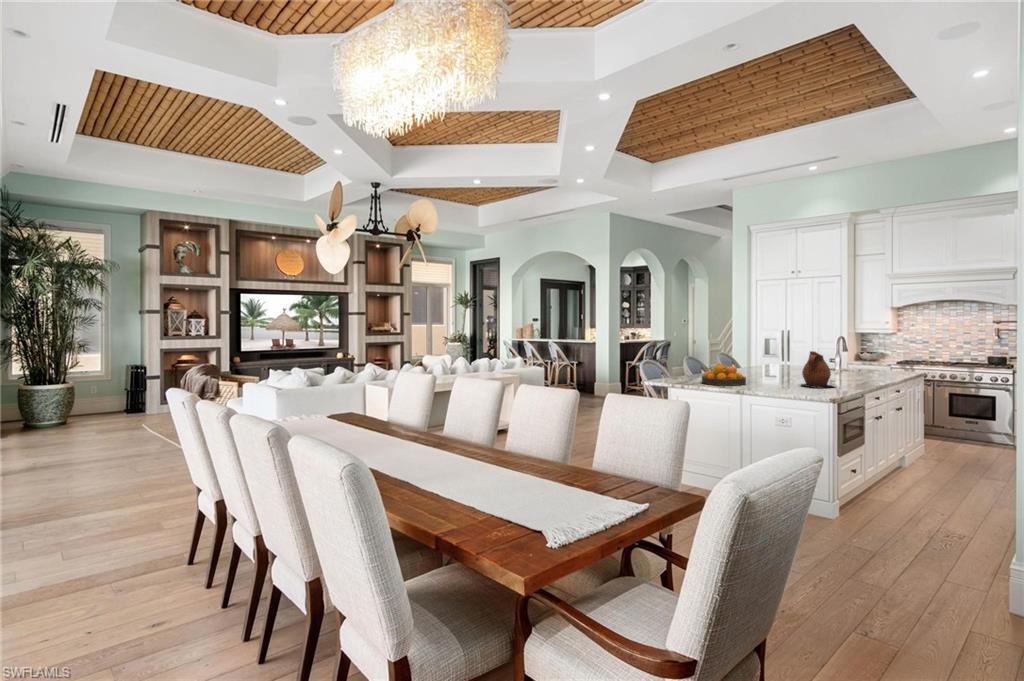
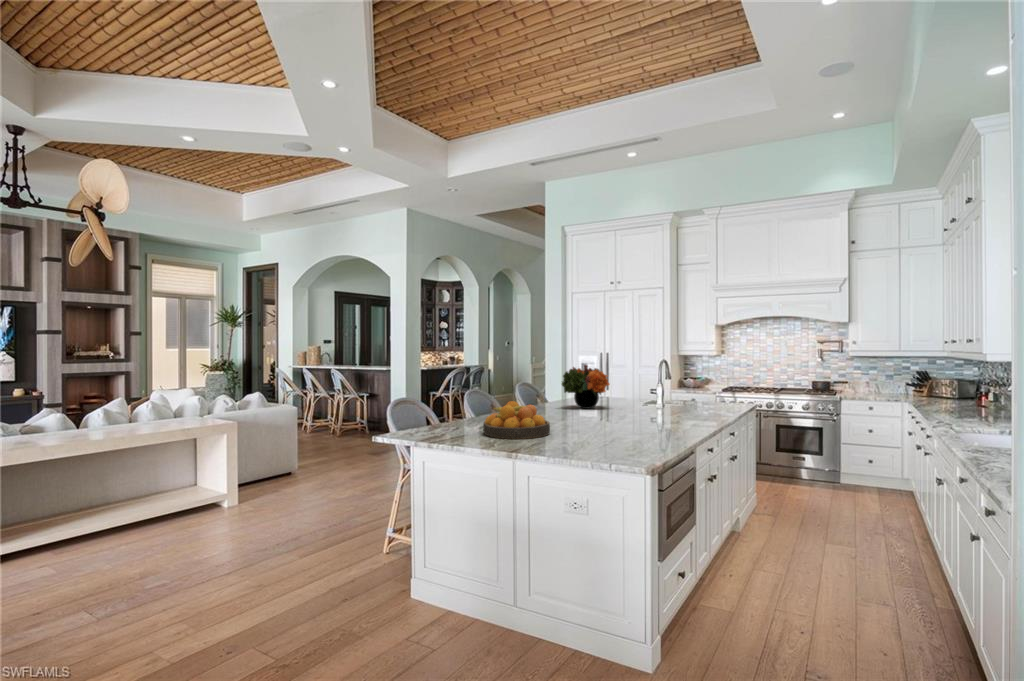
flower arrangement: none [750,341,790,373] -> present [562,365,610,409]
ceramic pitcher: present [801,351,835,387] -> none [625,380,679,438]

